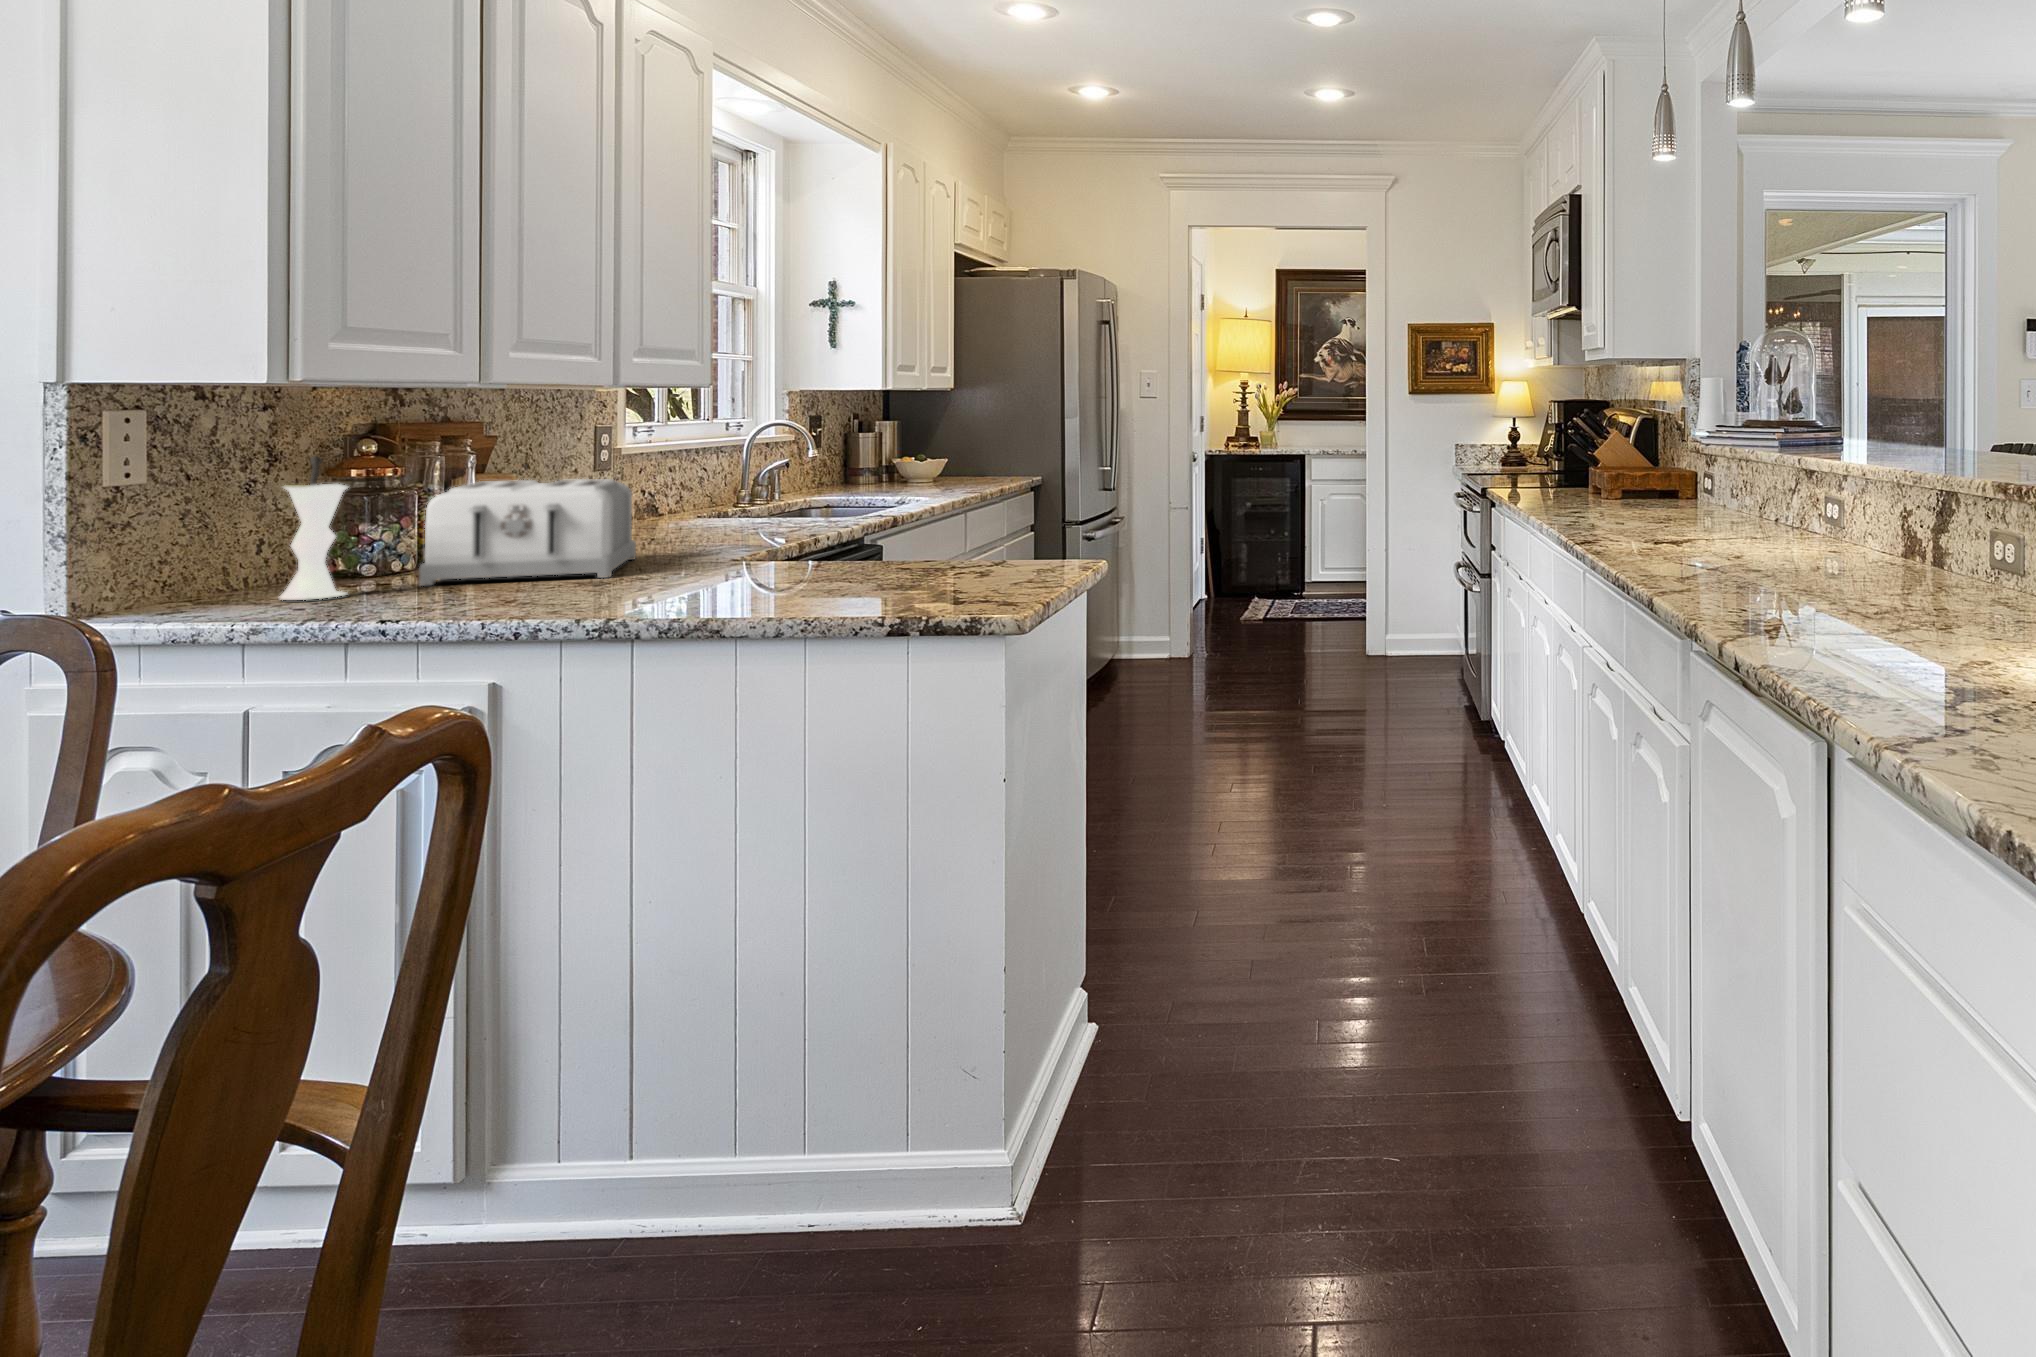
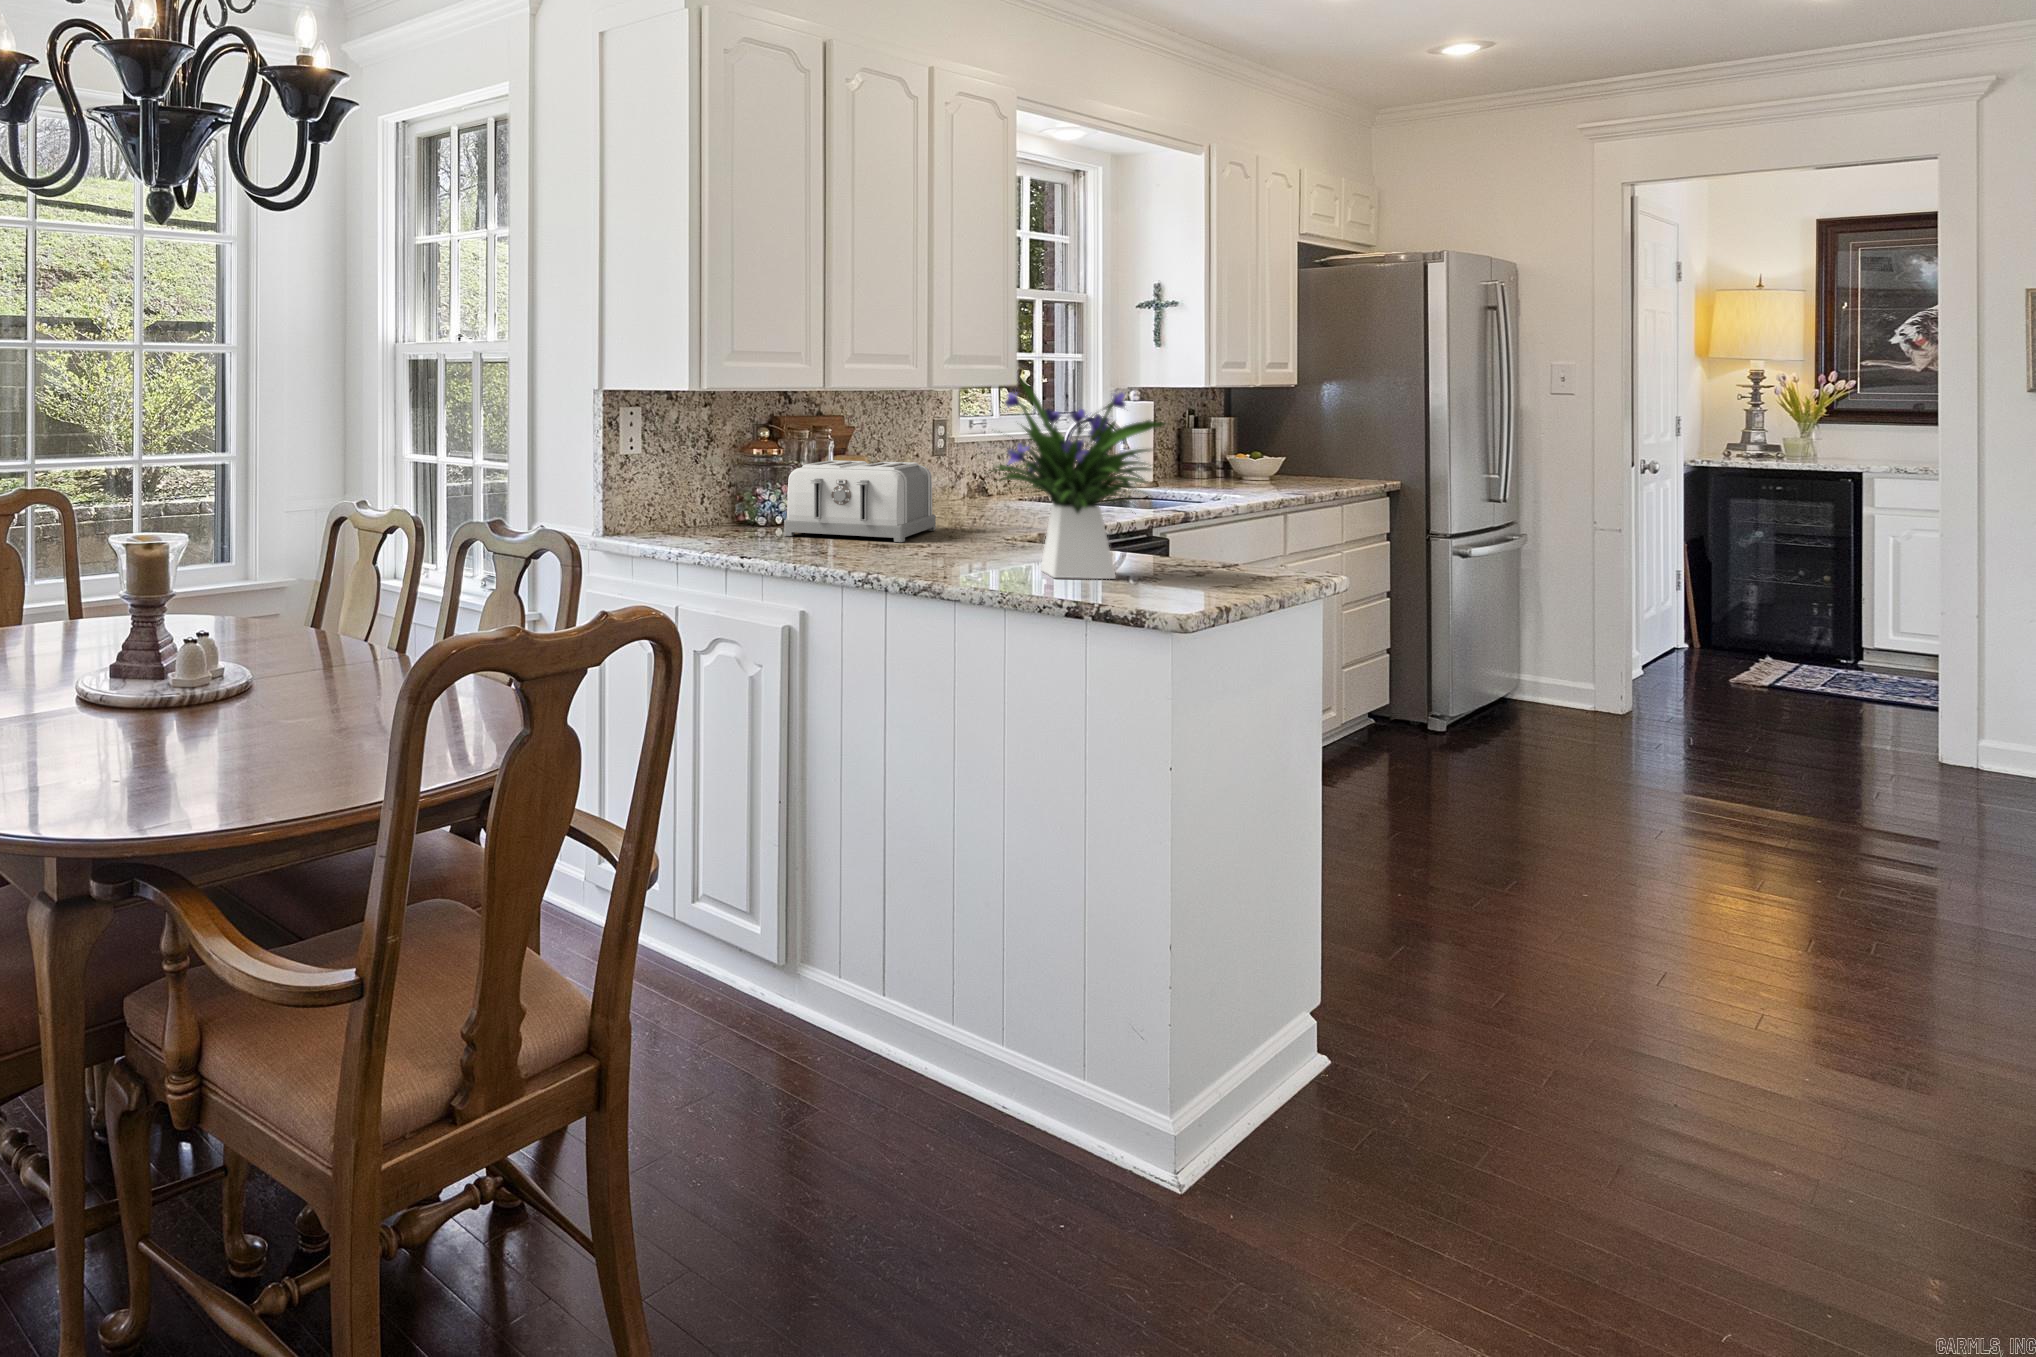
flower arrangement: none [744,375,965,599] -> present [994,378,1166,579]
vase: present [280,456,347,600] -> none [704,437,743,538]

